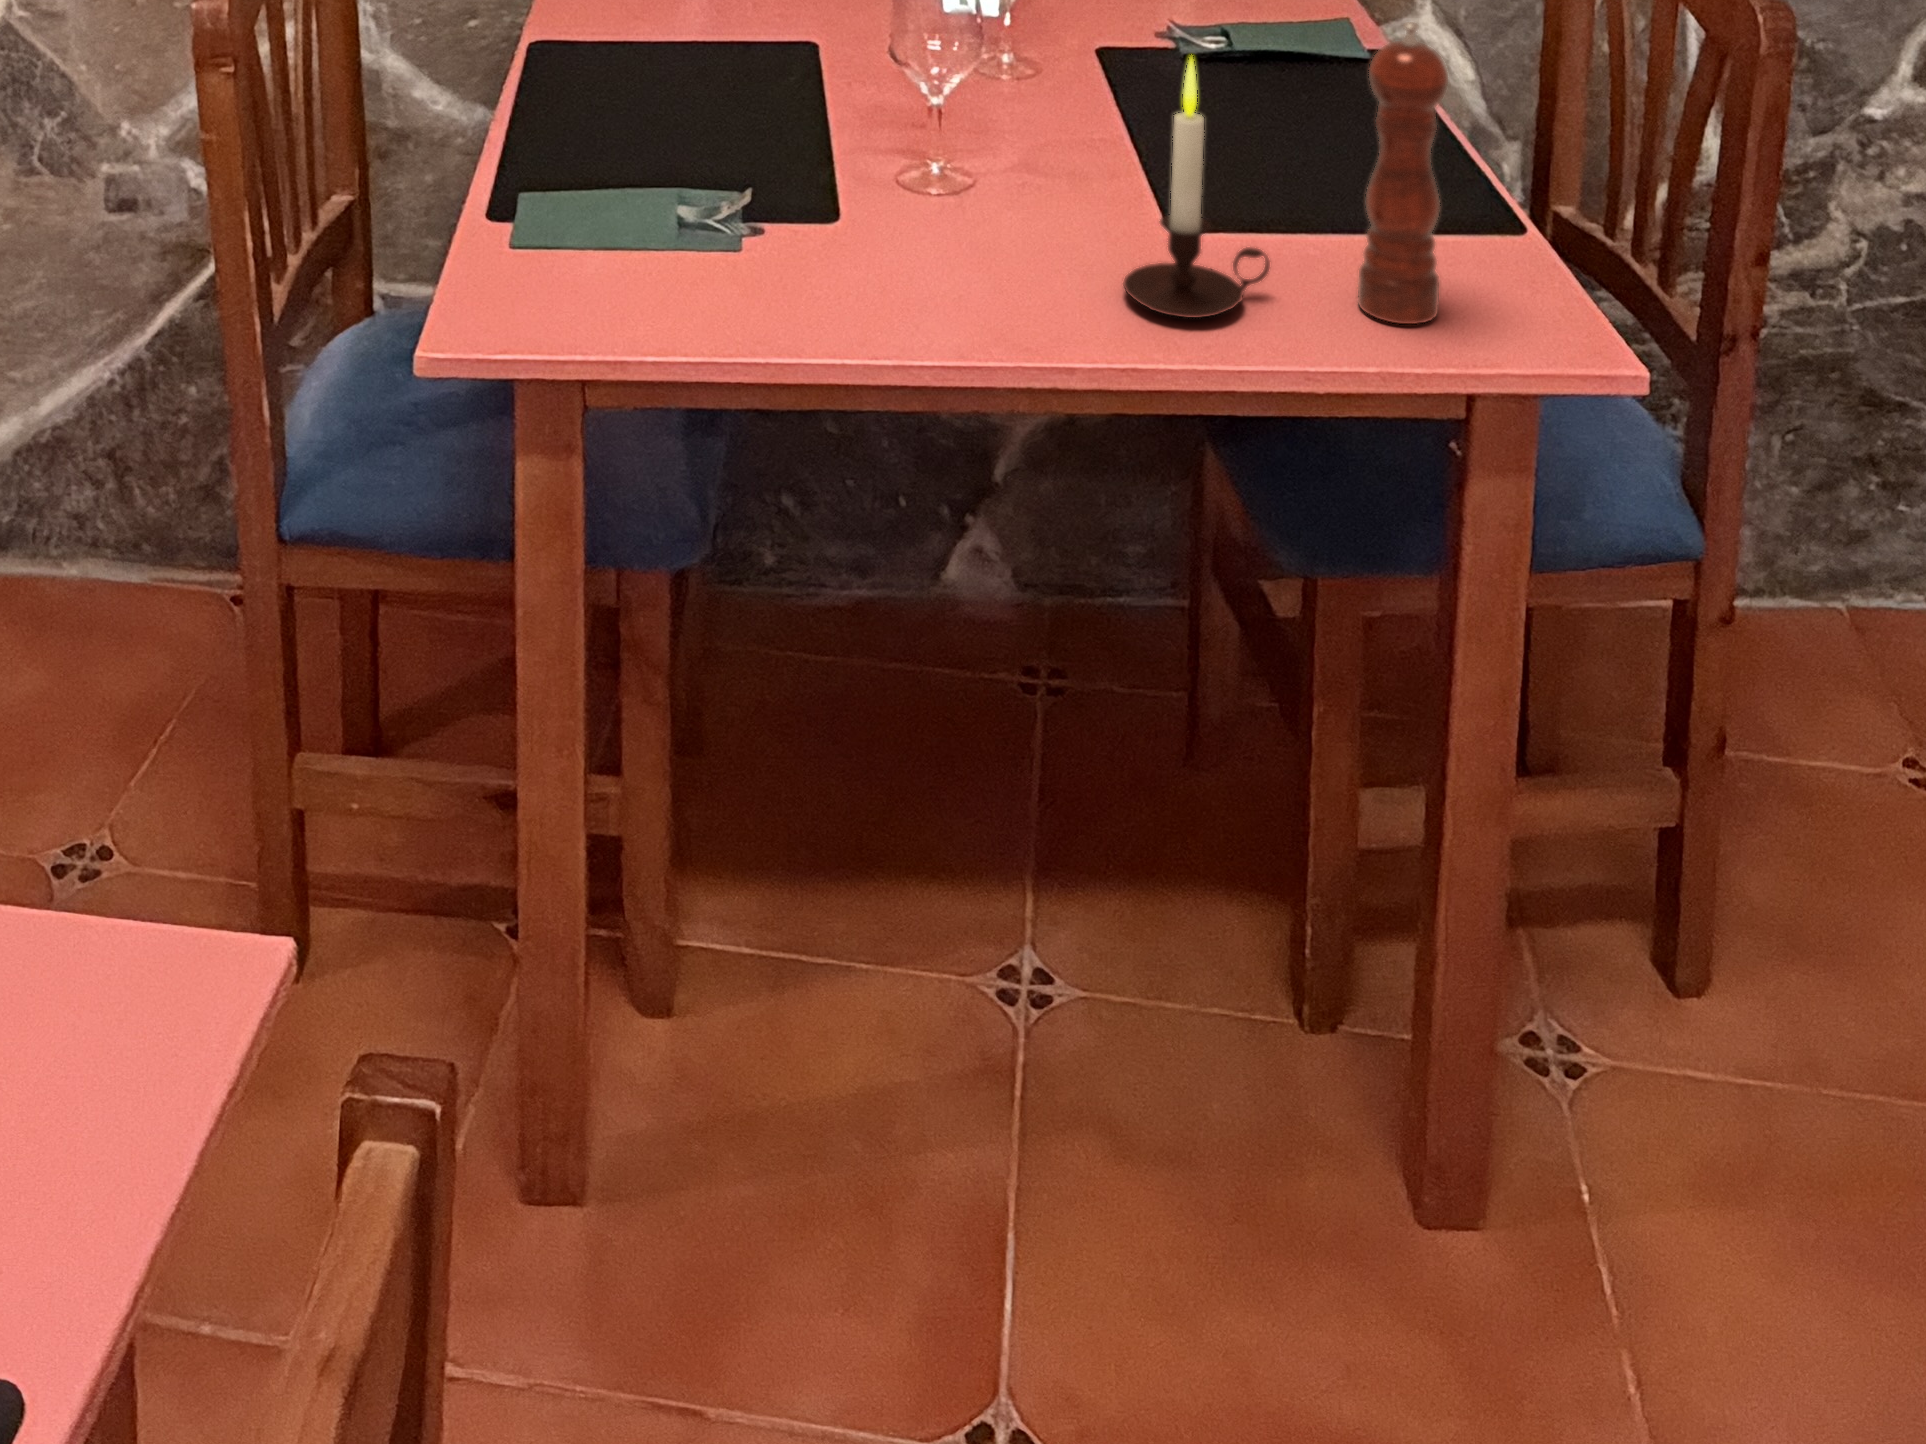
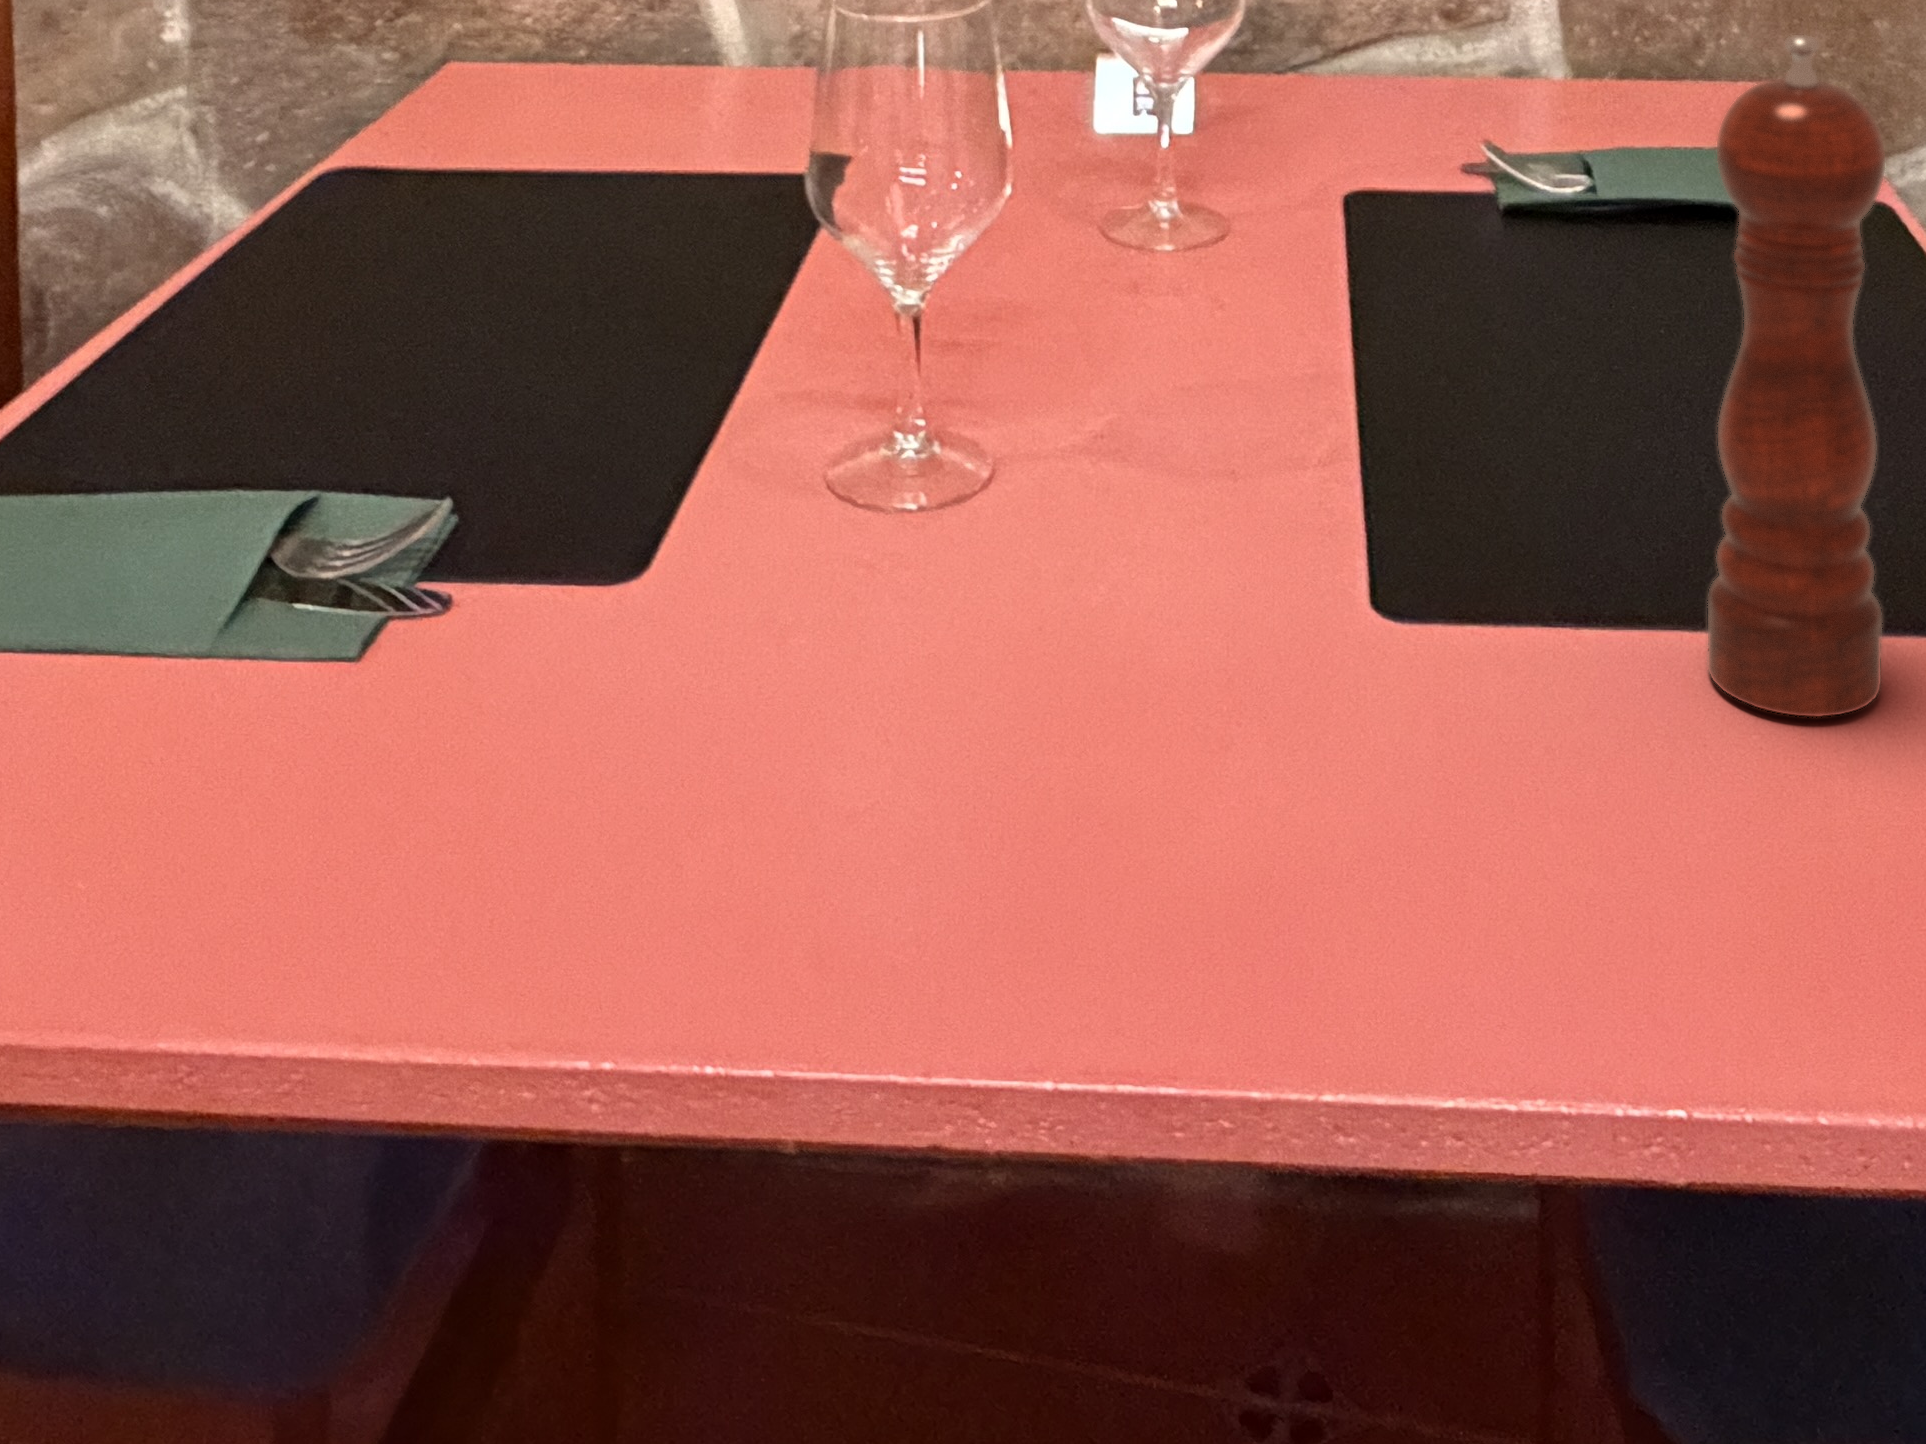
candle: present [1123,57,1270,318] -> none [1200,104,1519,694]

